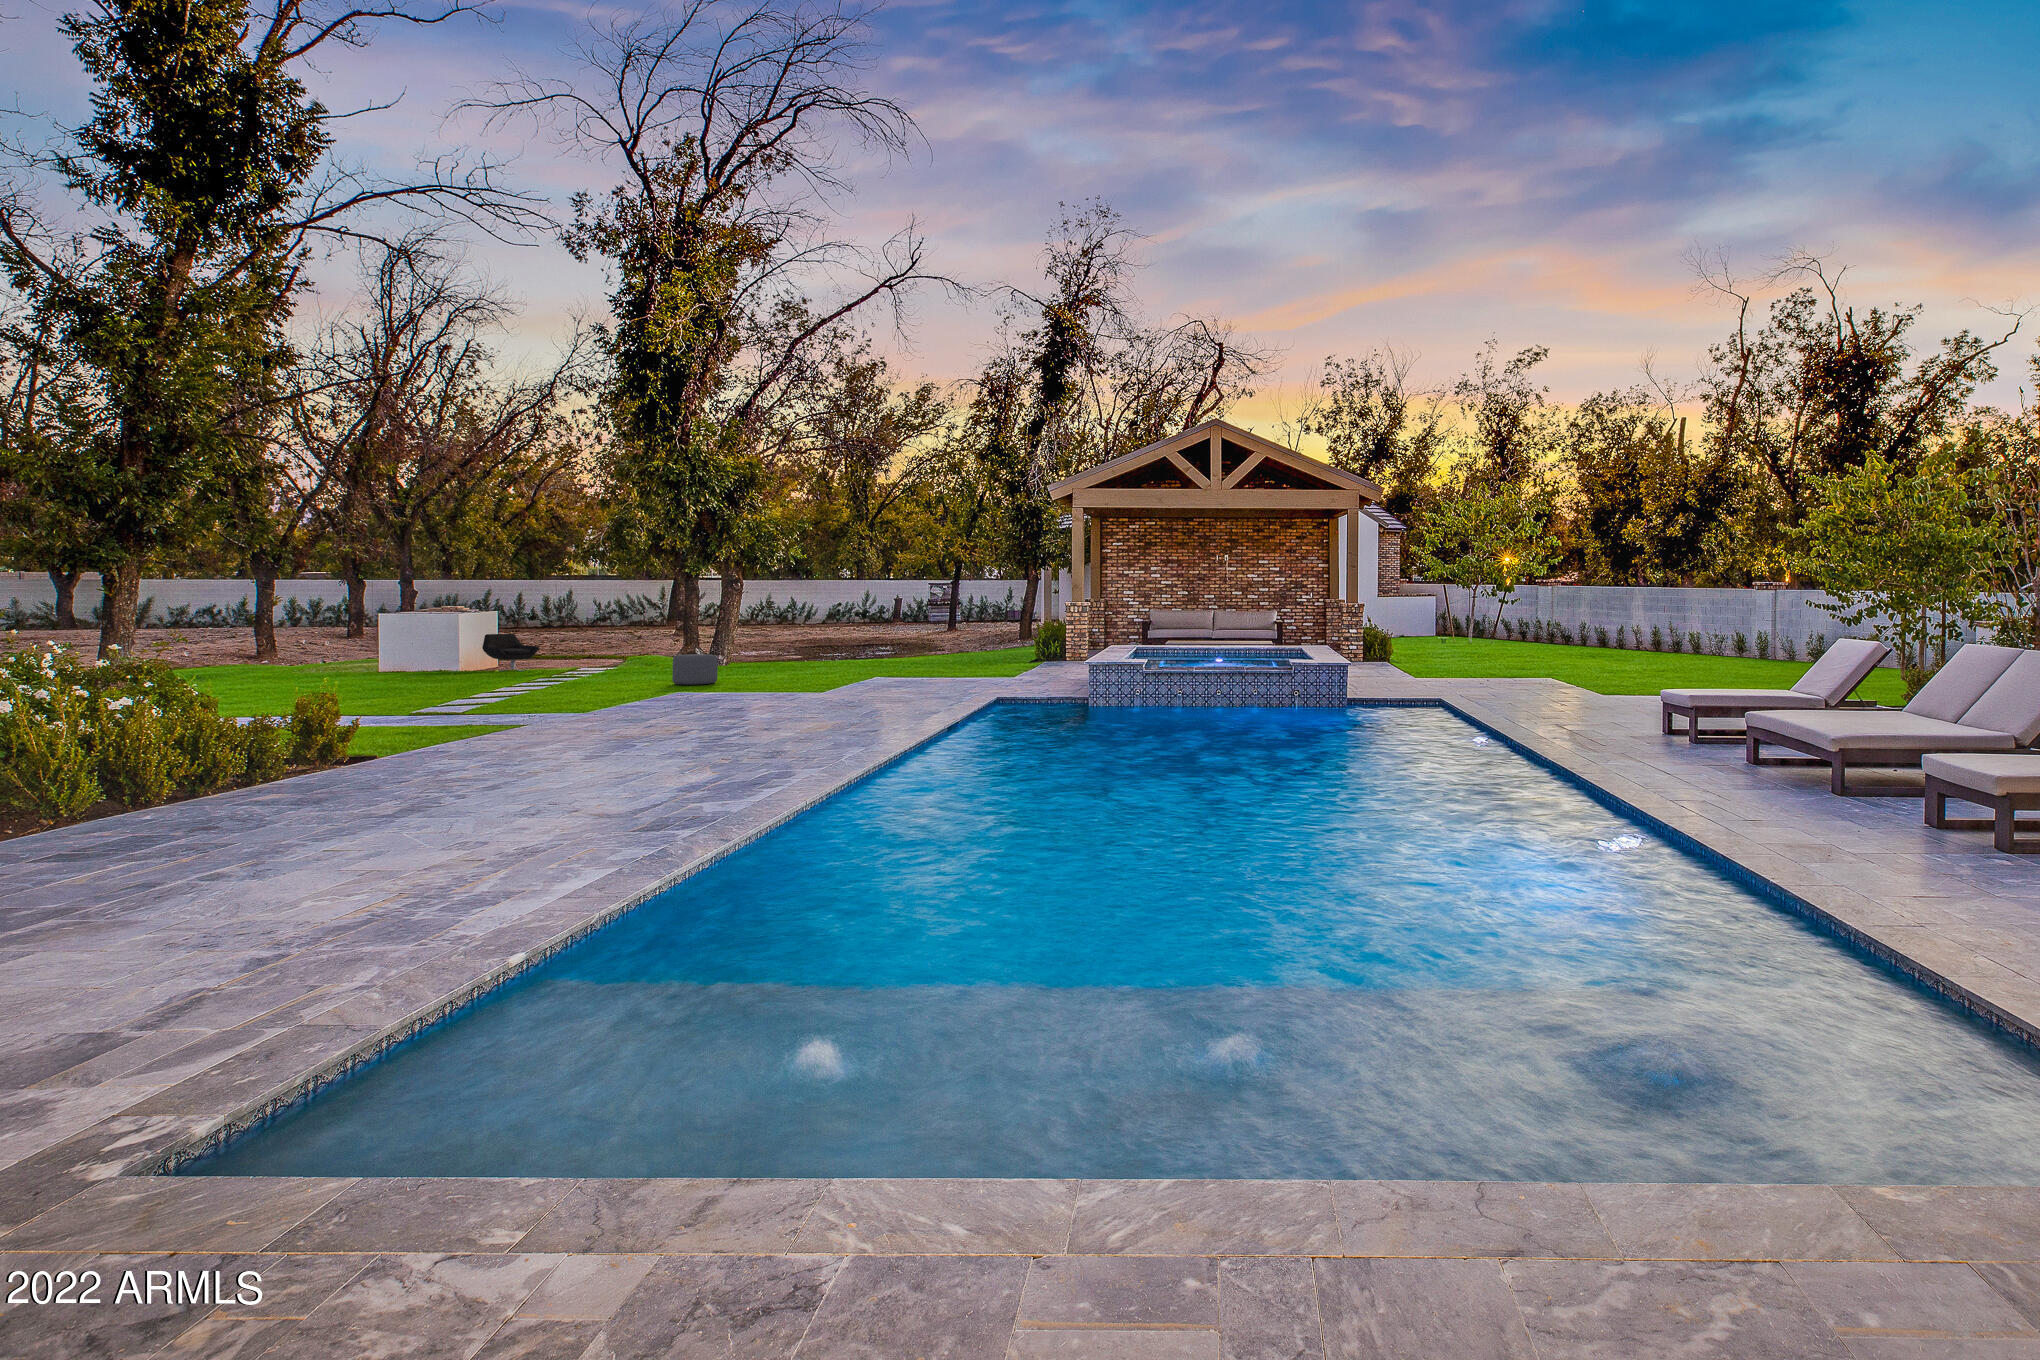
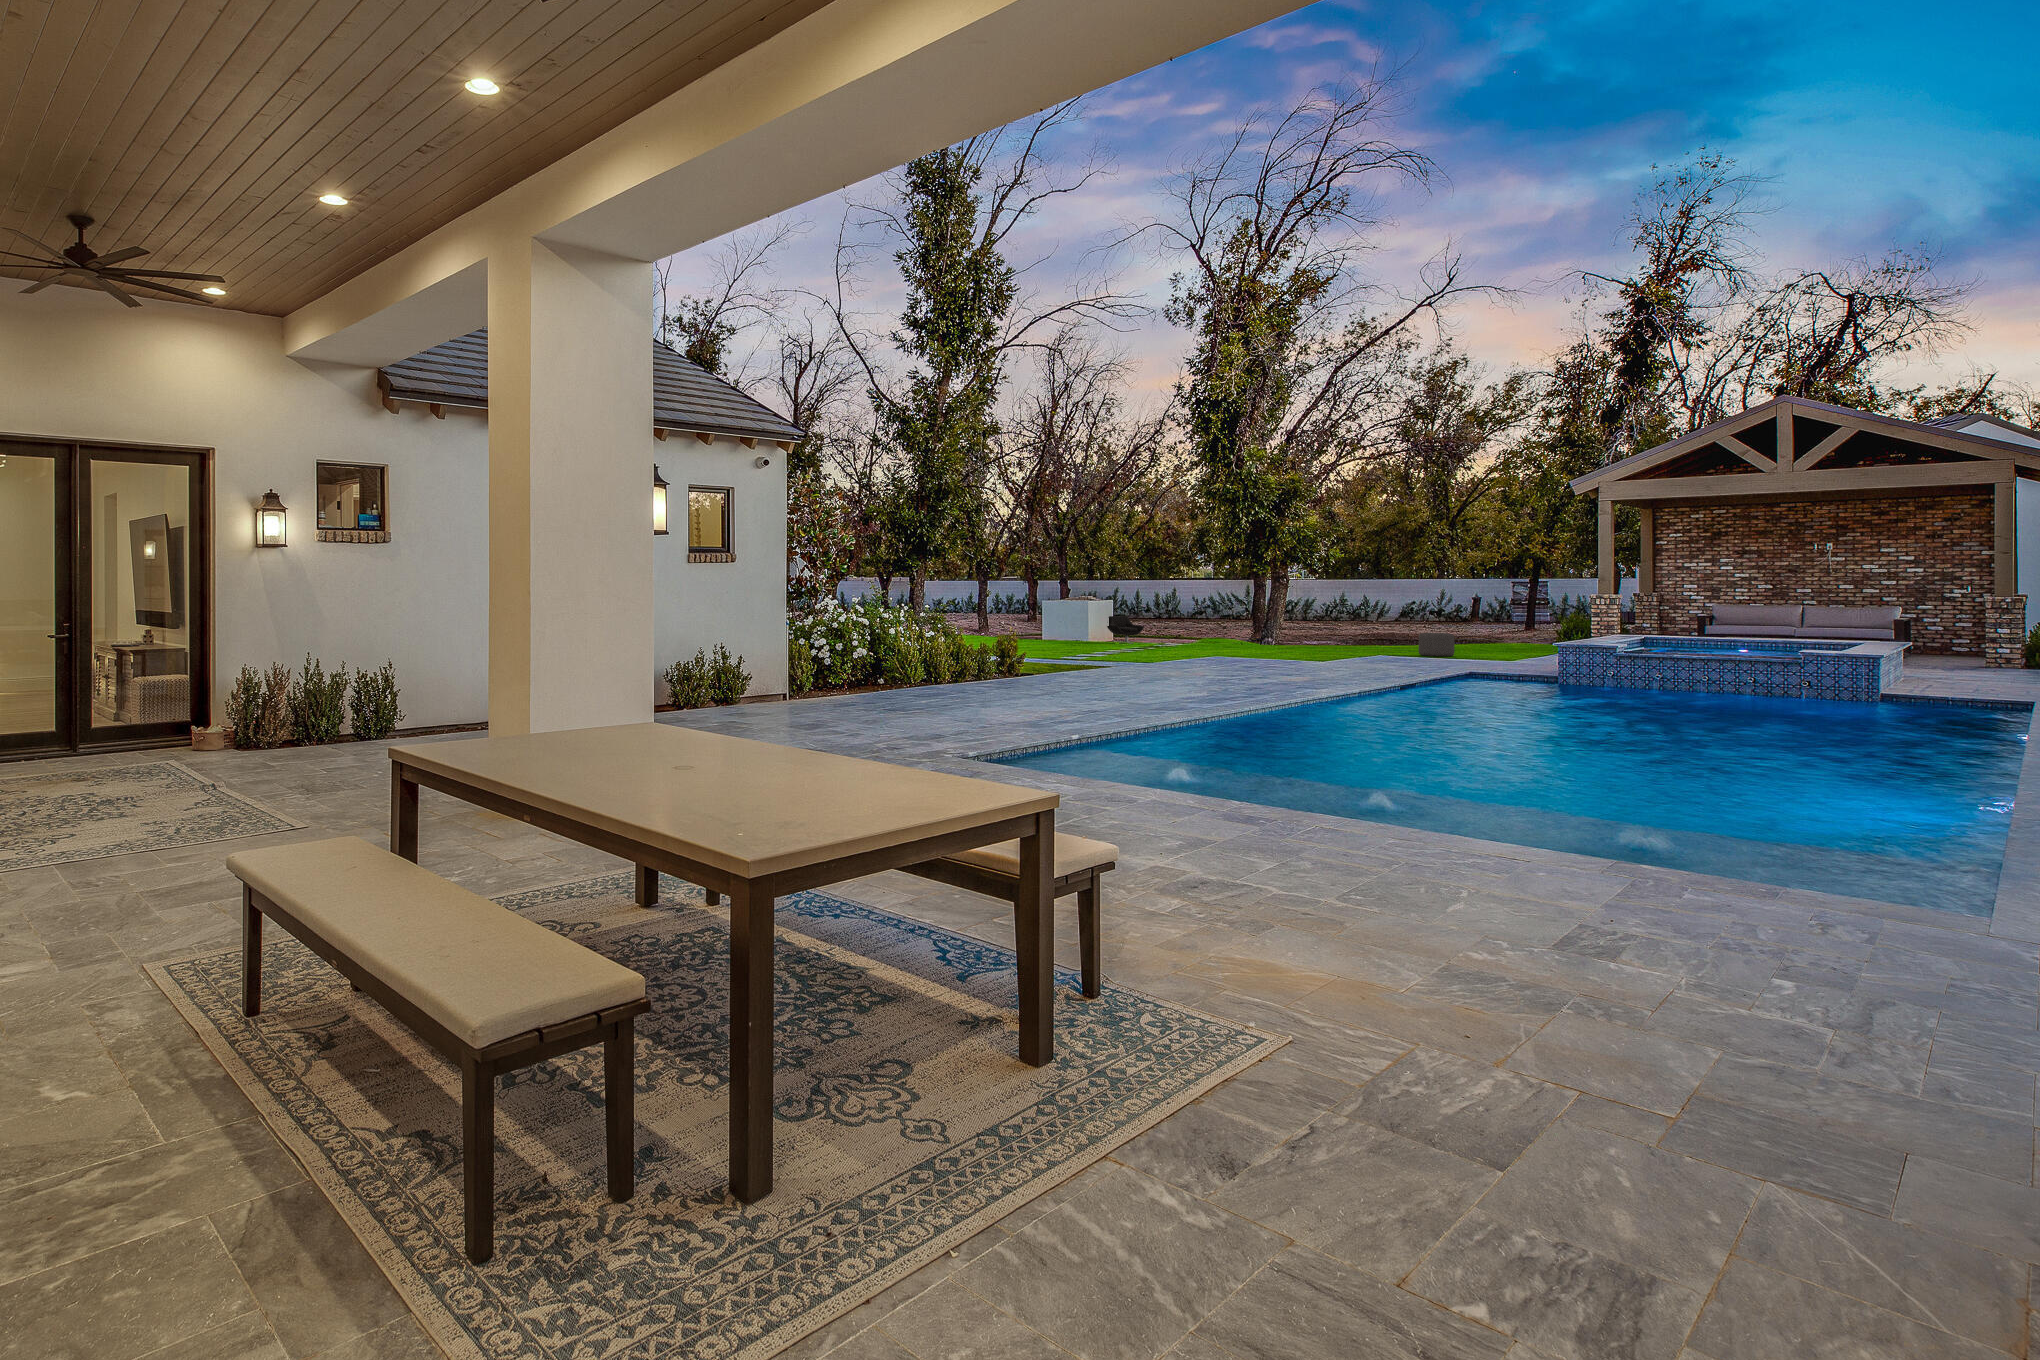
ottoman: present [672,654,718,685] -> present [1419,633,1455,656]

